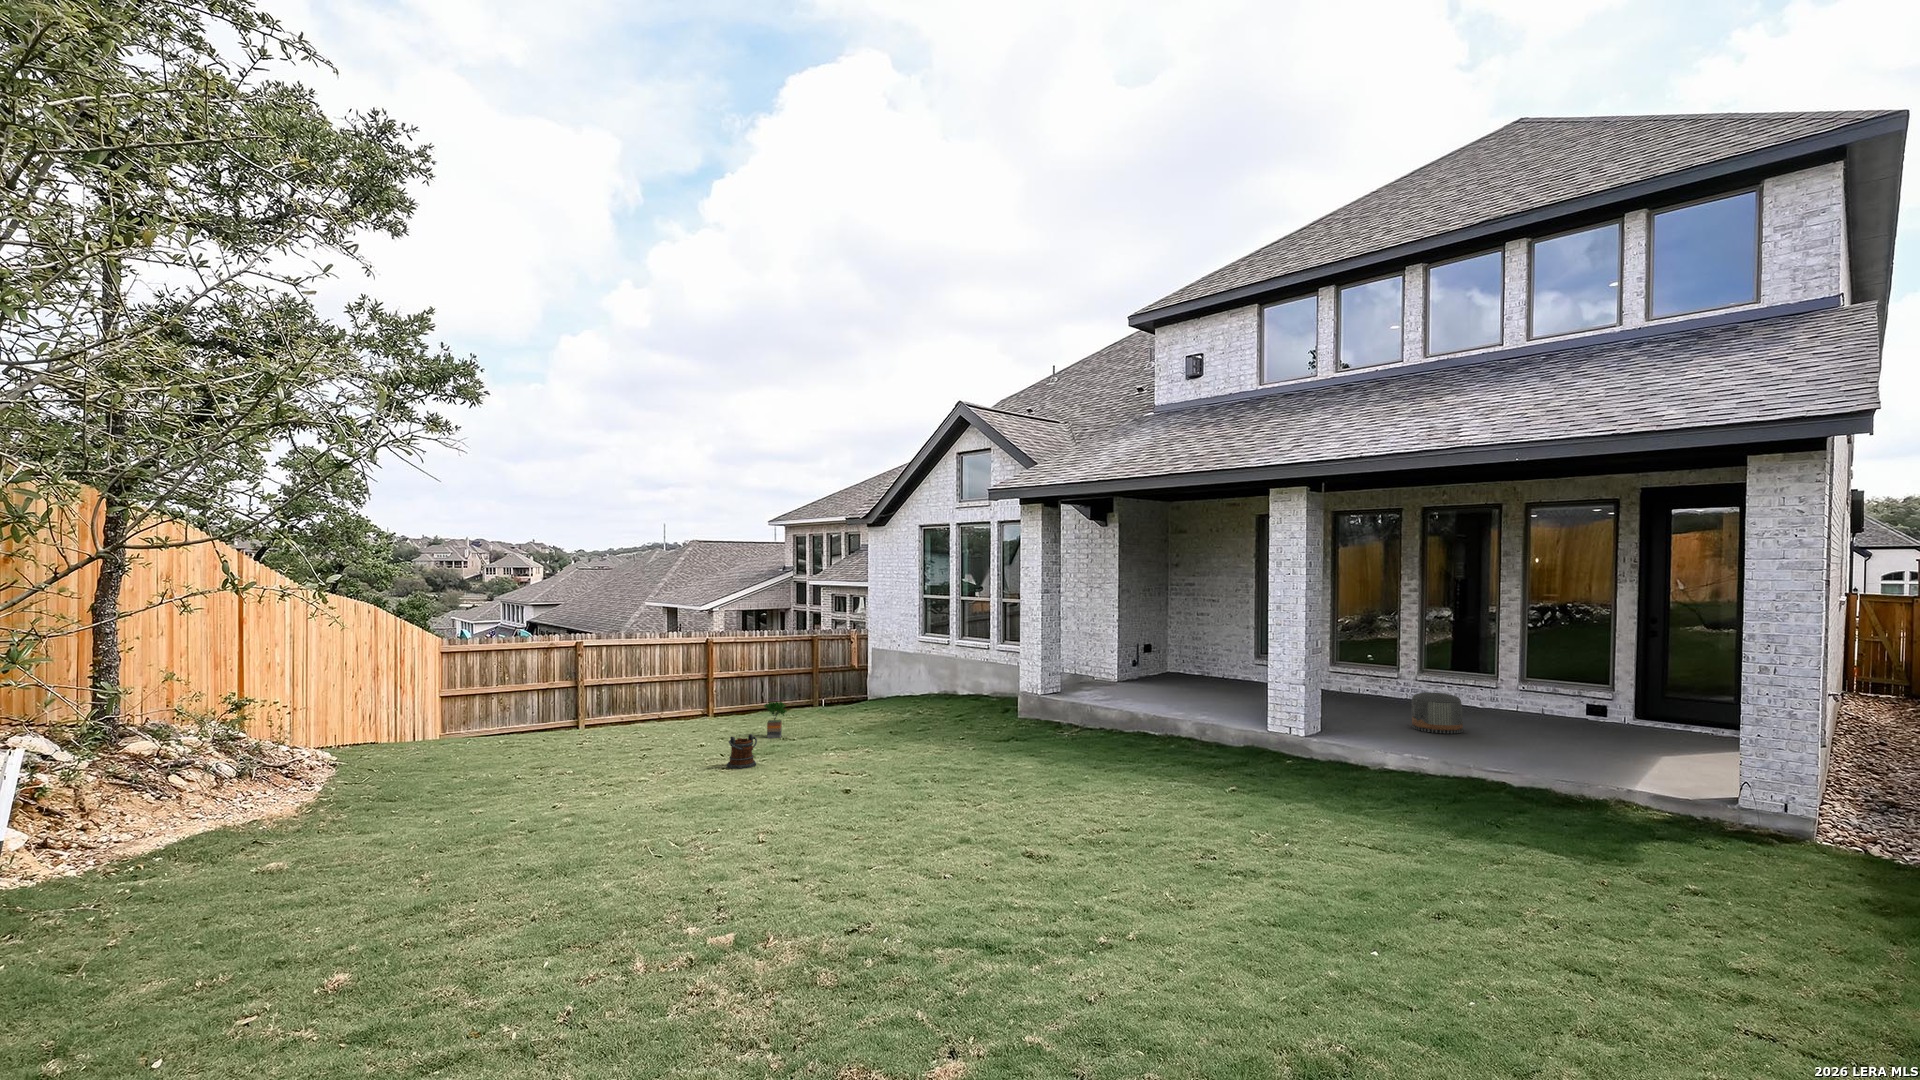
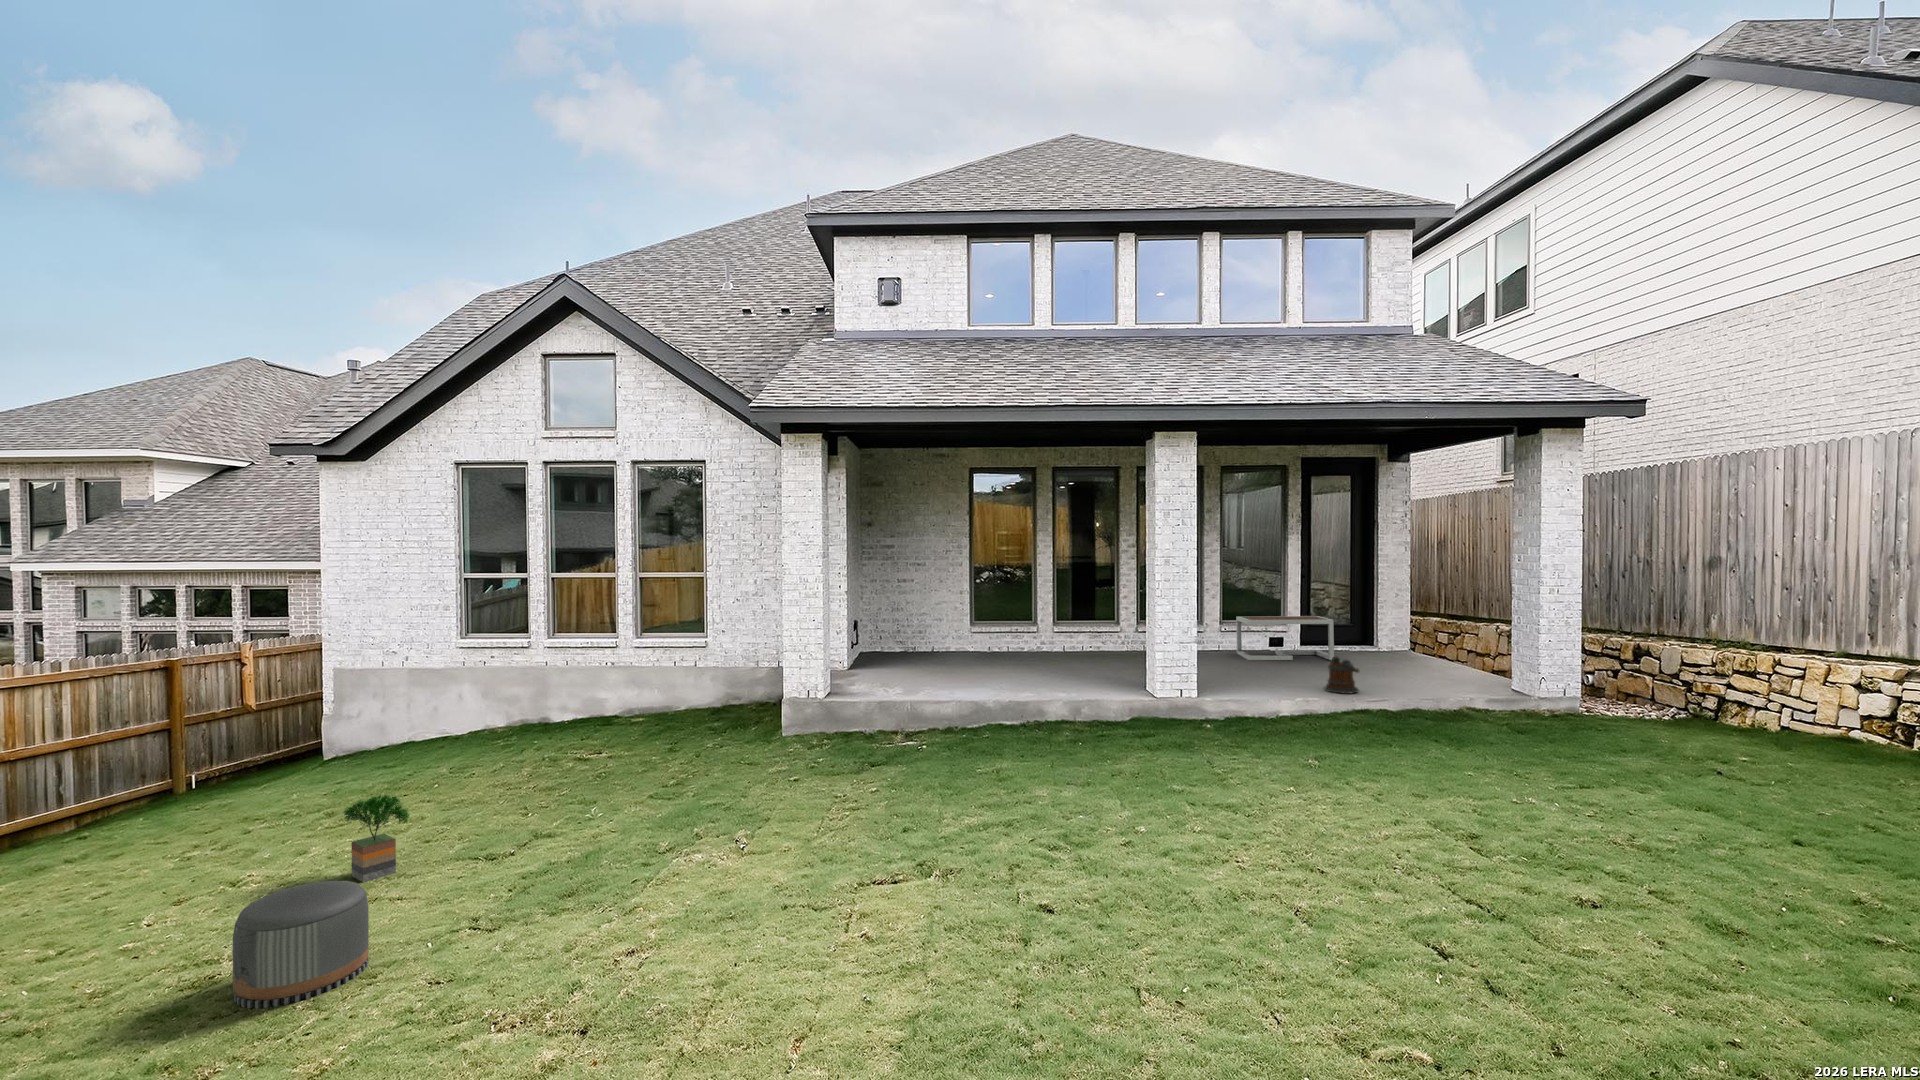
coffee table: none [1509,674,1641,737] -> present [1236,616,1334,660]
pouf: present [1412,692,1463,734] -> present [233,881,369,1008]
bucket: present [726,734,757,769] -> present [1325,657,1359,694]

